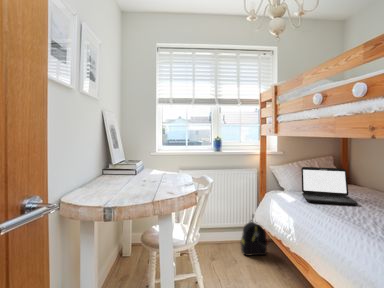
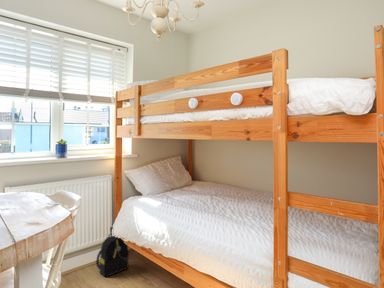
laptop: present [301,167,357,206] -> none [162,168,210,203]

